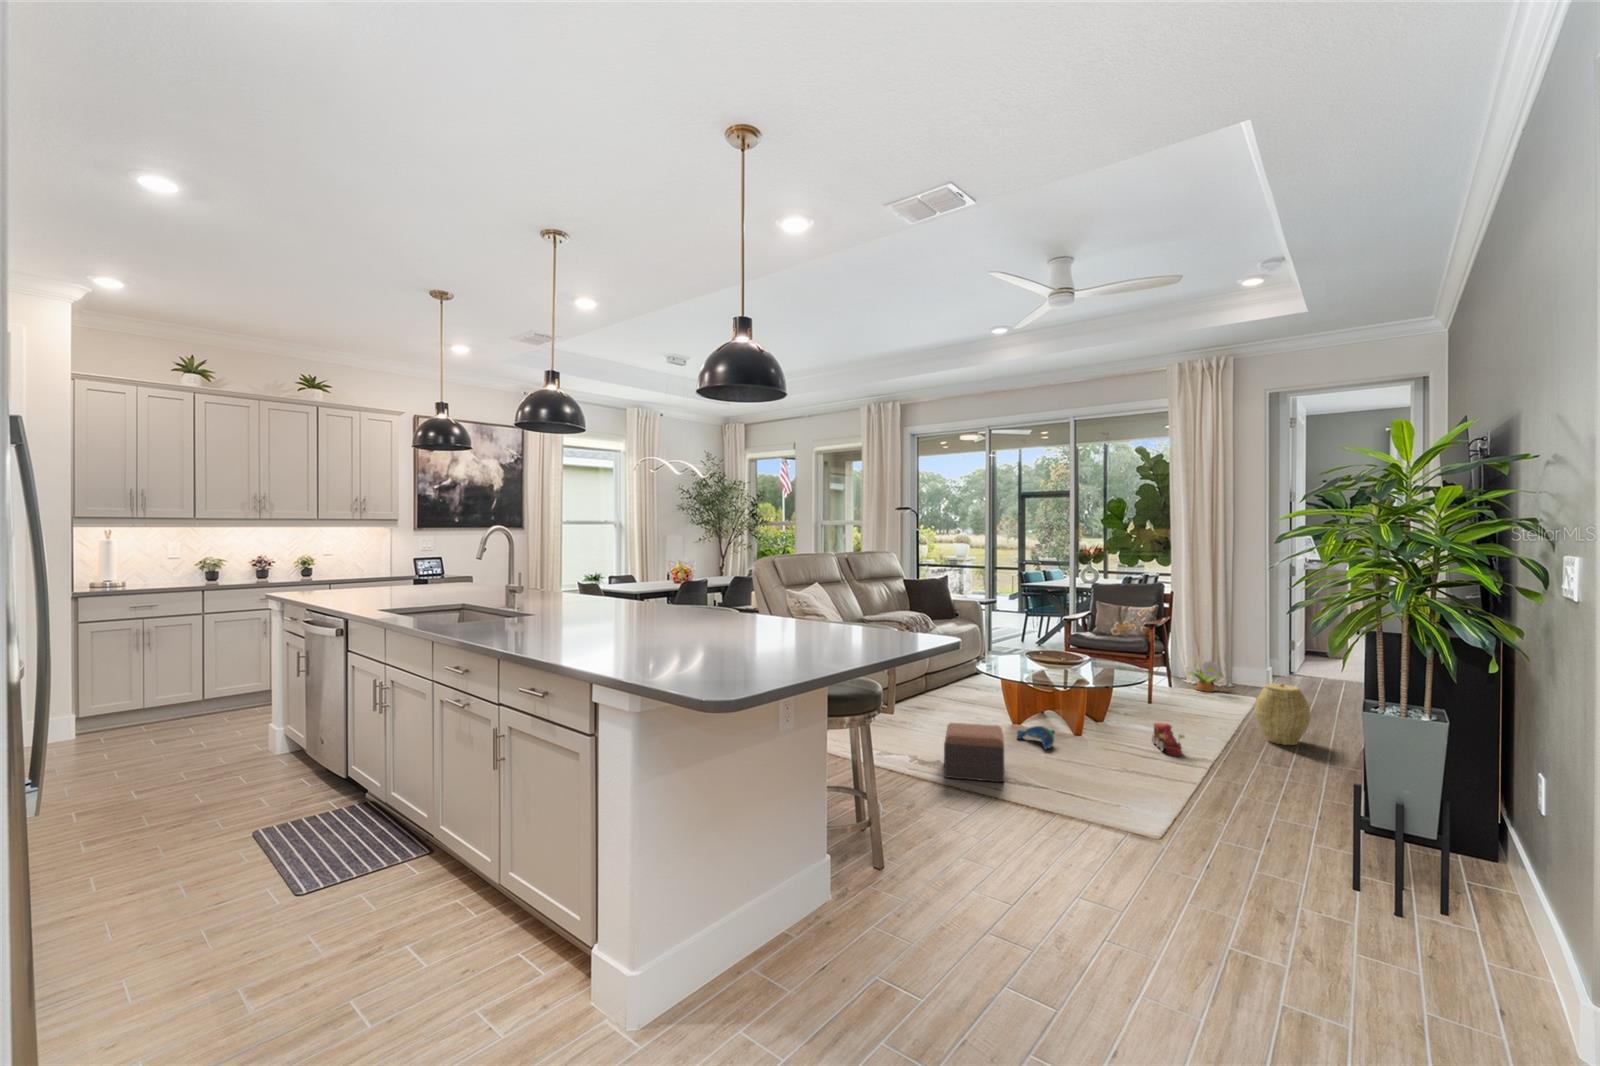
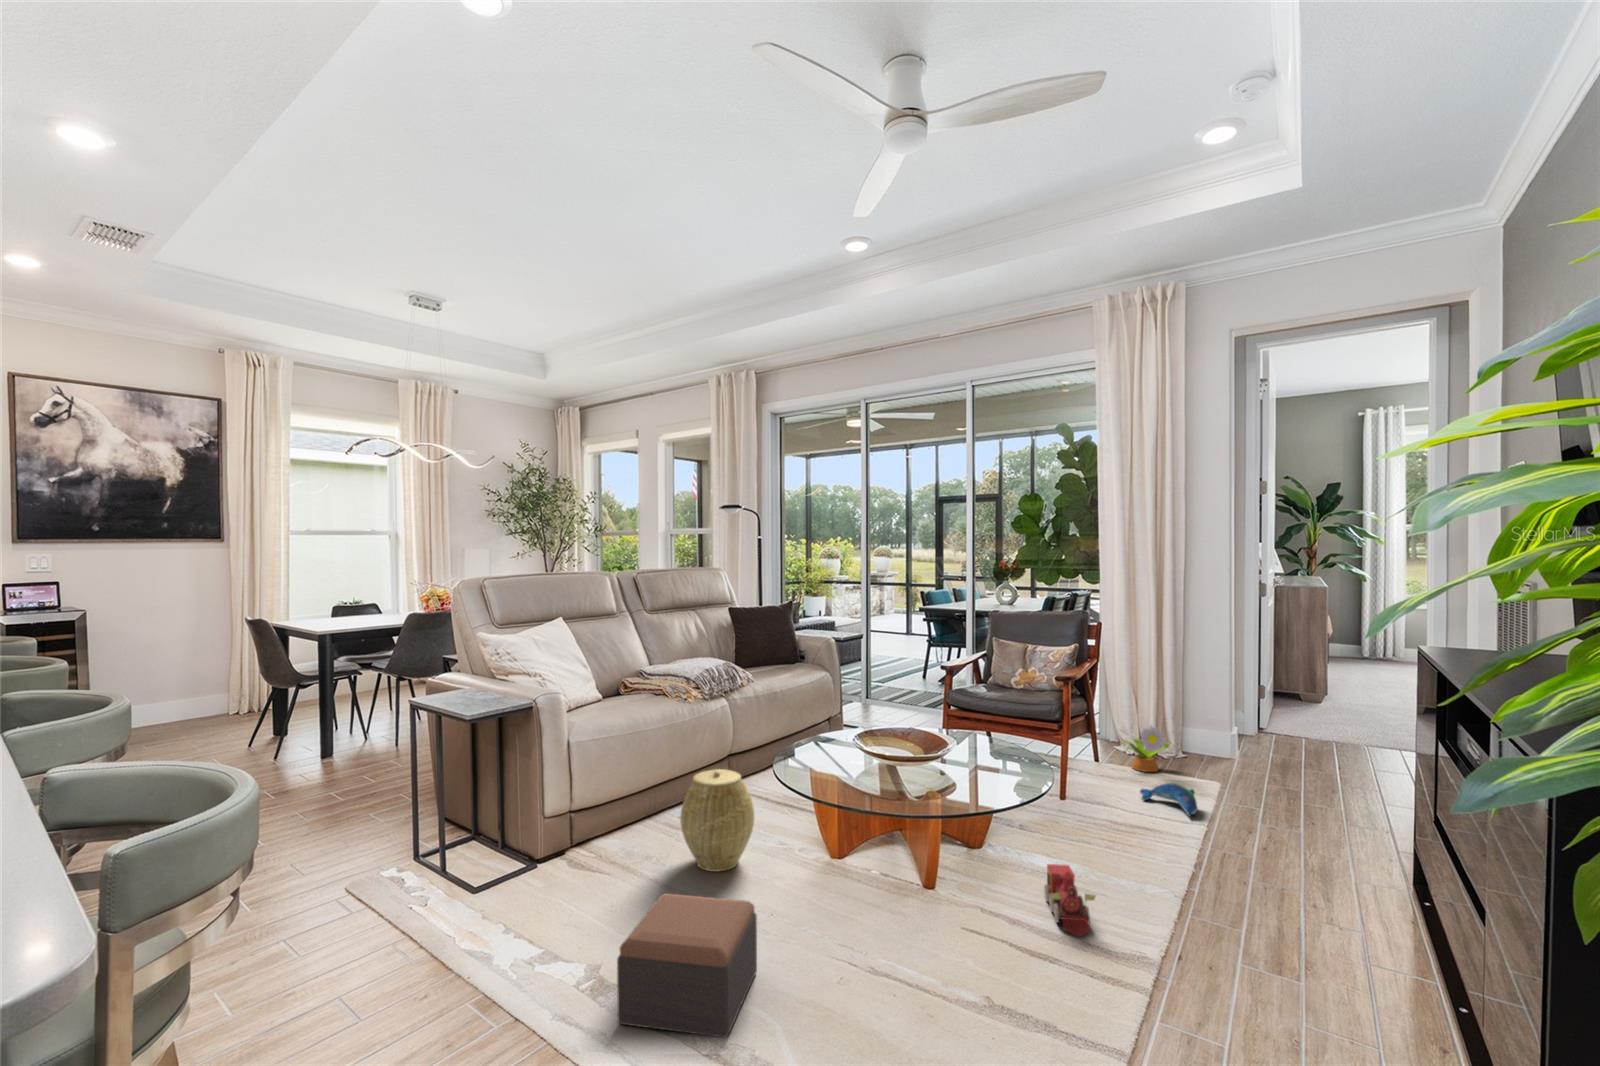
woven basket: present [1255,683,1311,745] -> present [680,769,755,872]
plush toy: present [1017,726,1055,749] -> present [1140,783,1197,817]

